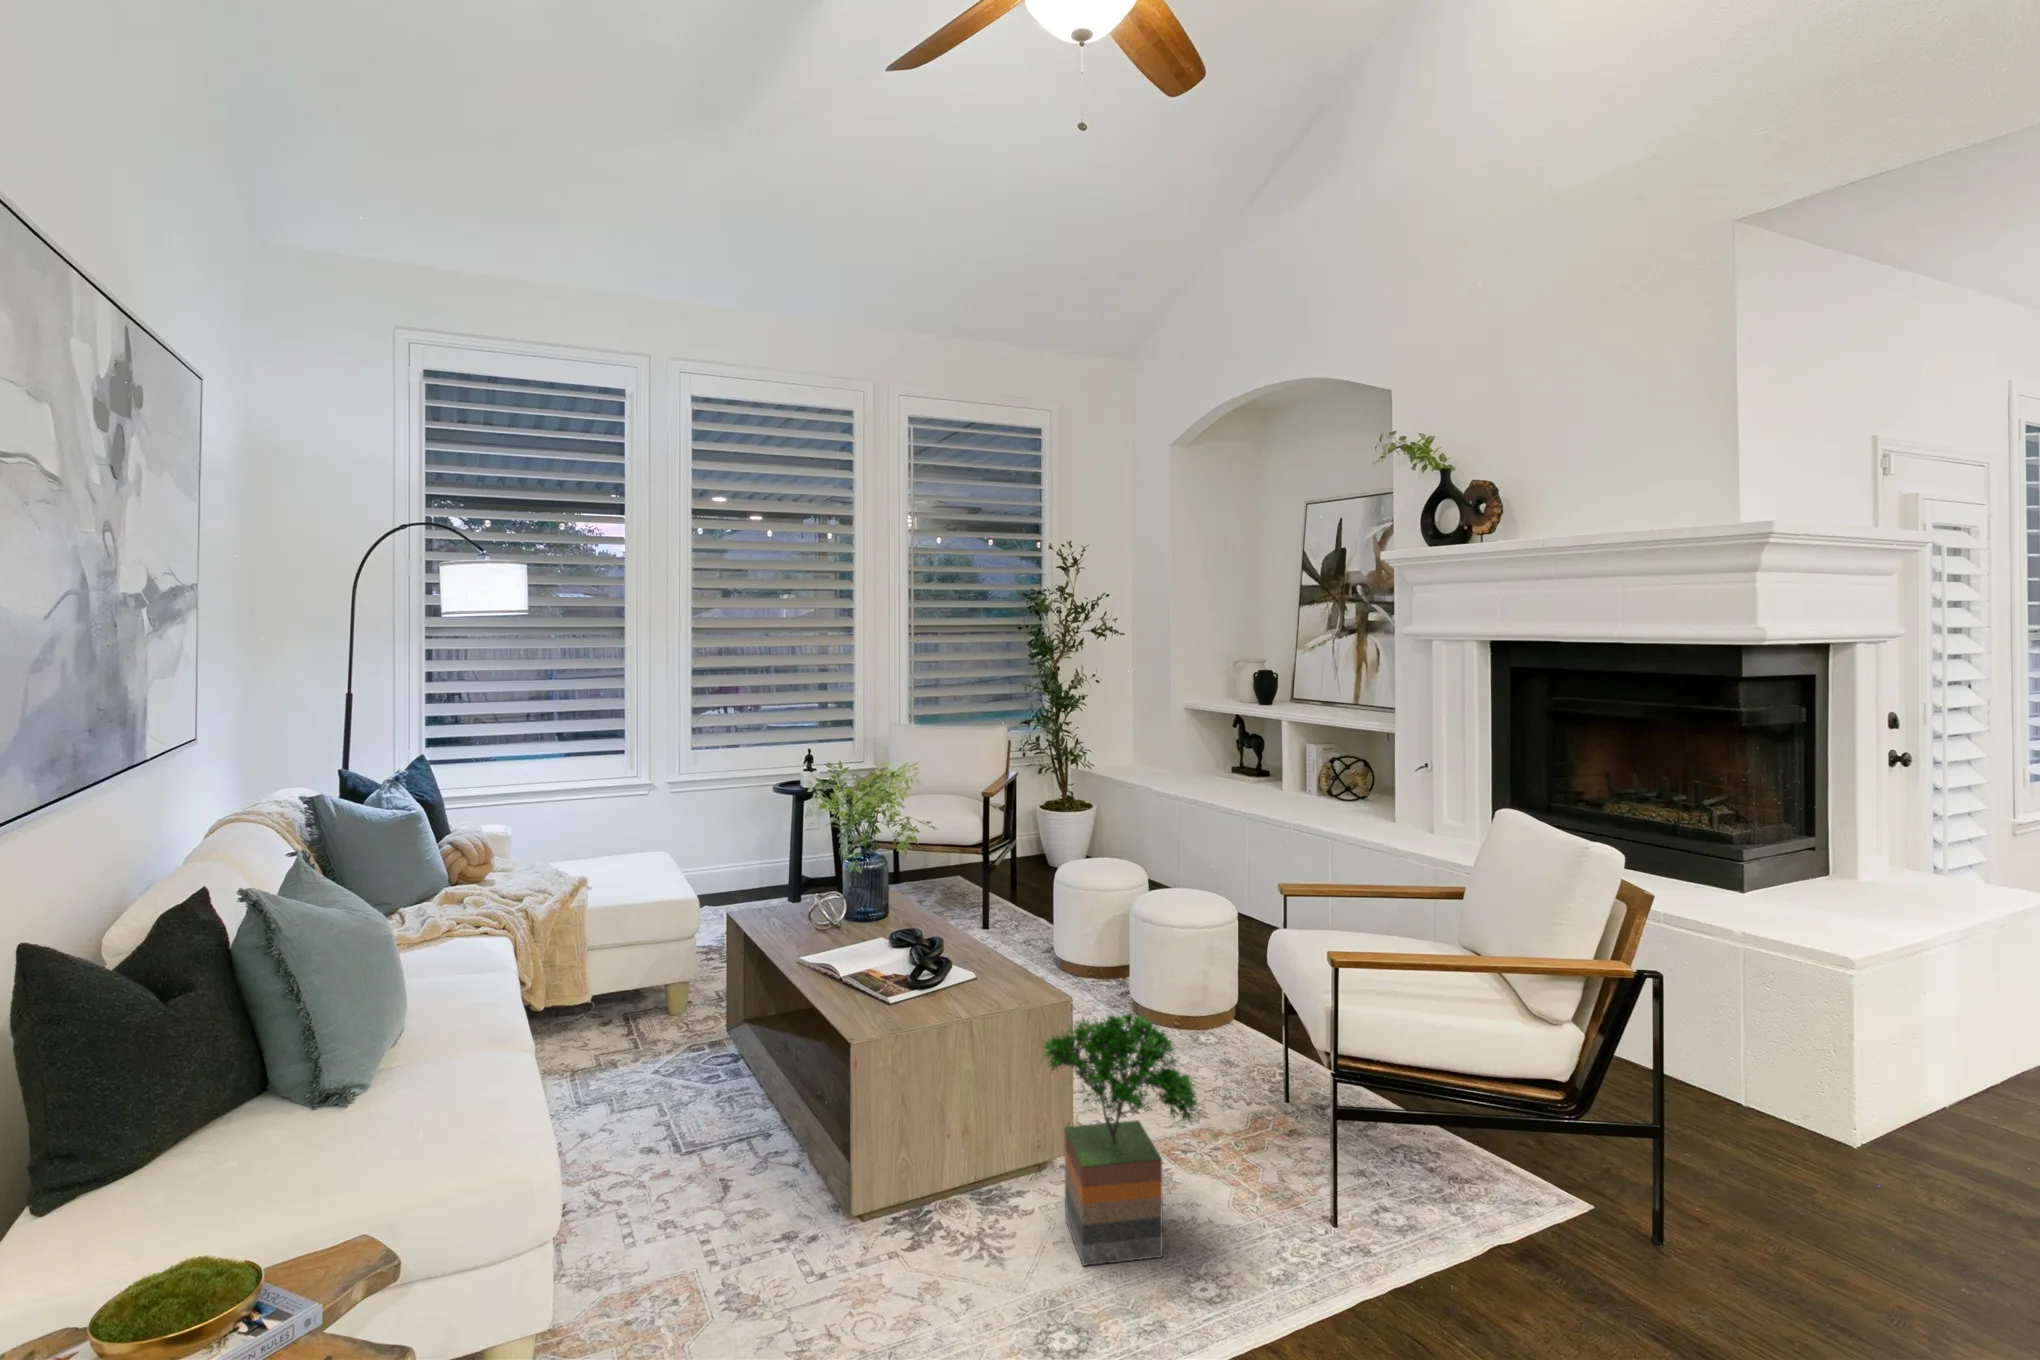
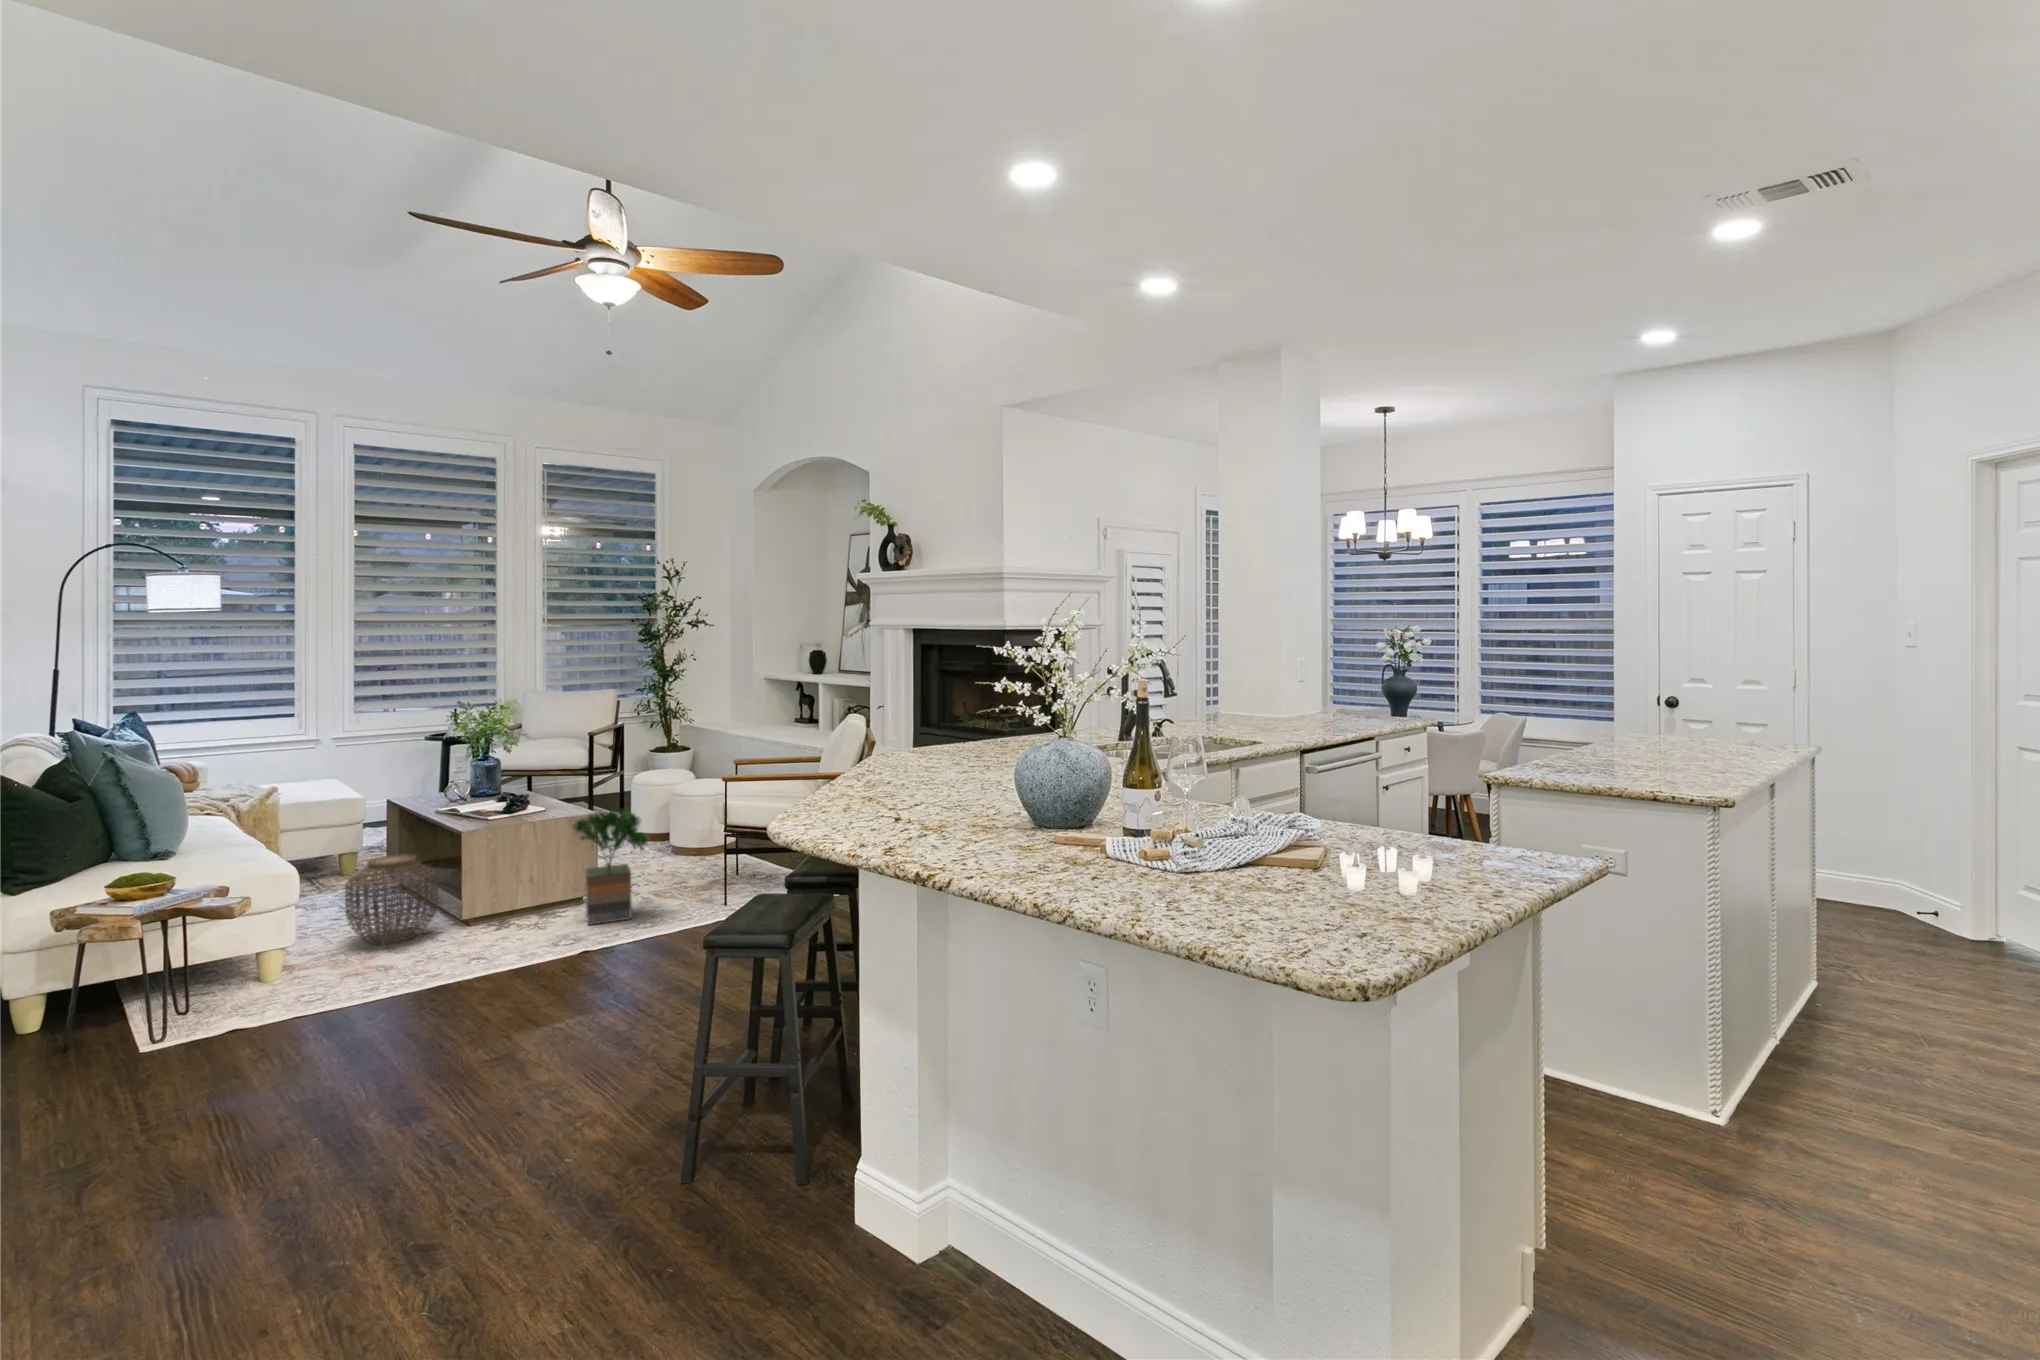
woven basket: none [656,1076,810,1269] -> present [345,854,438,945]

